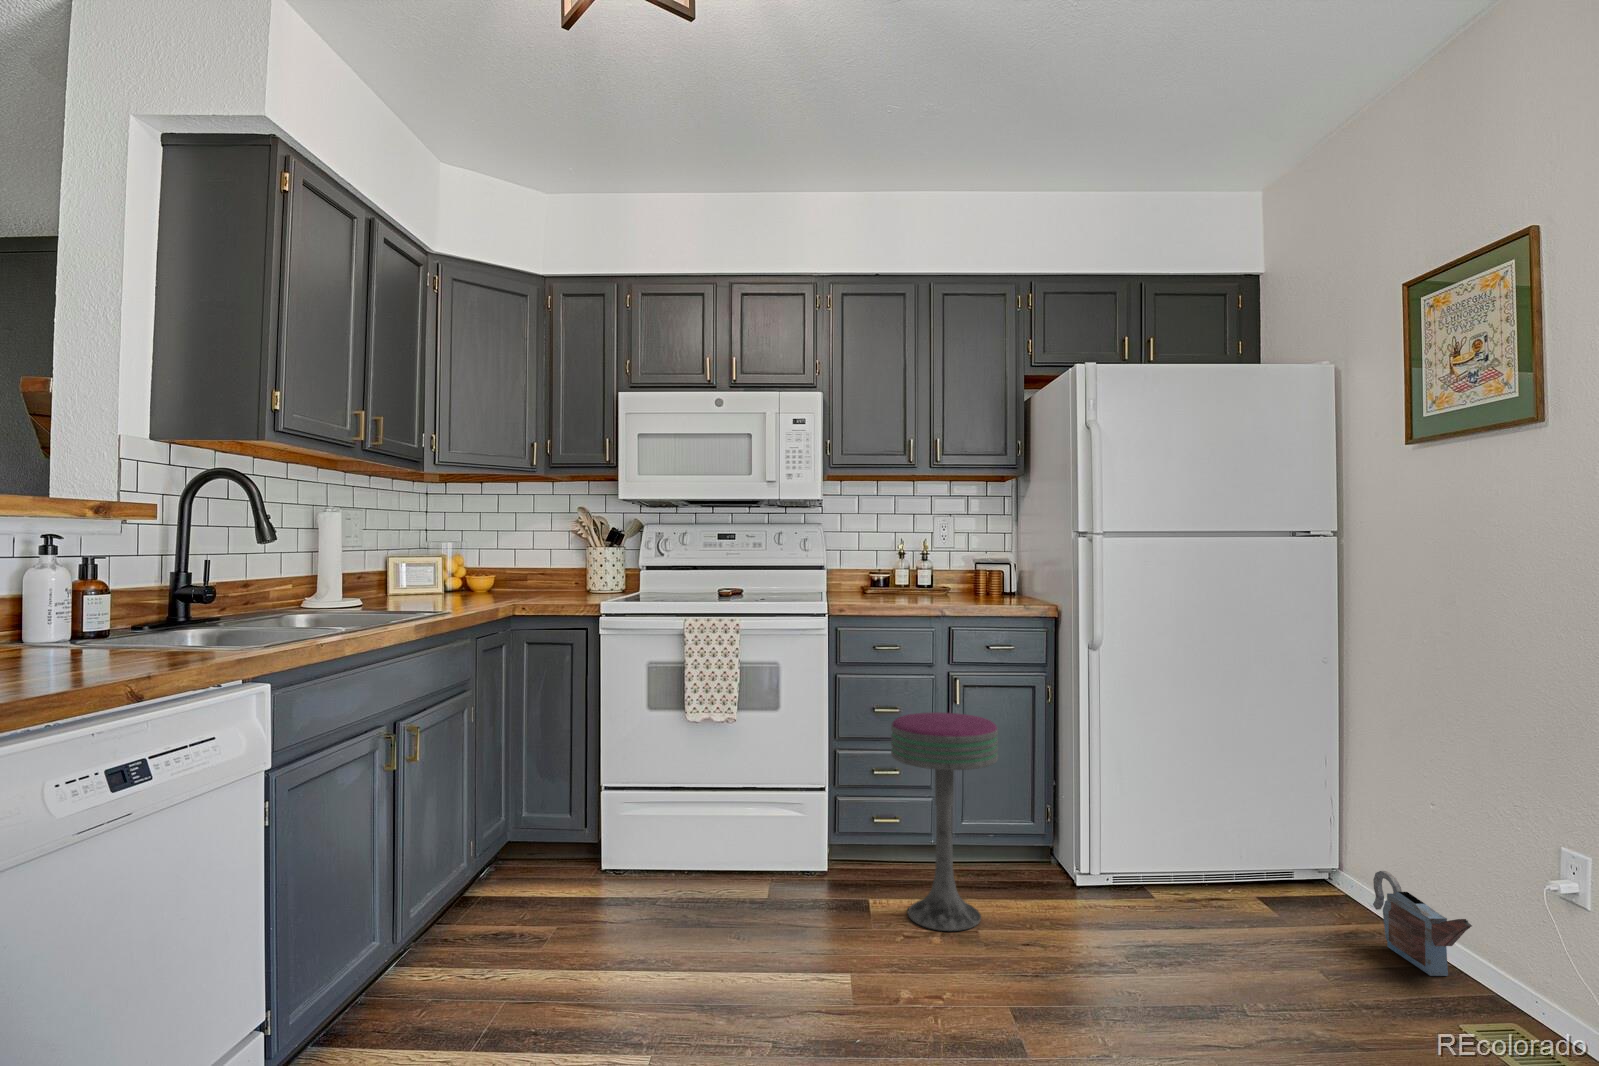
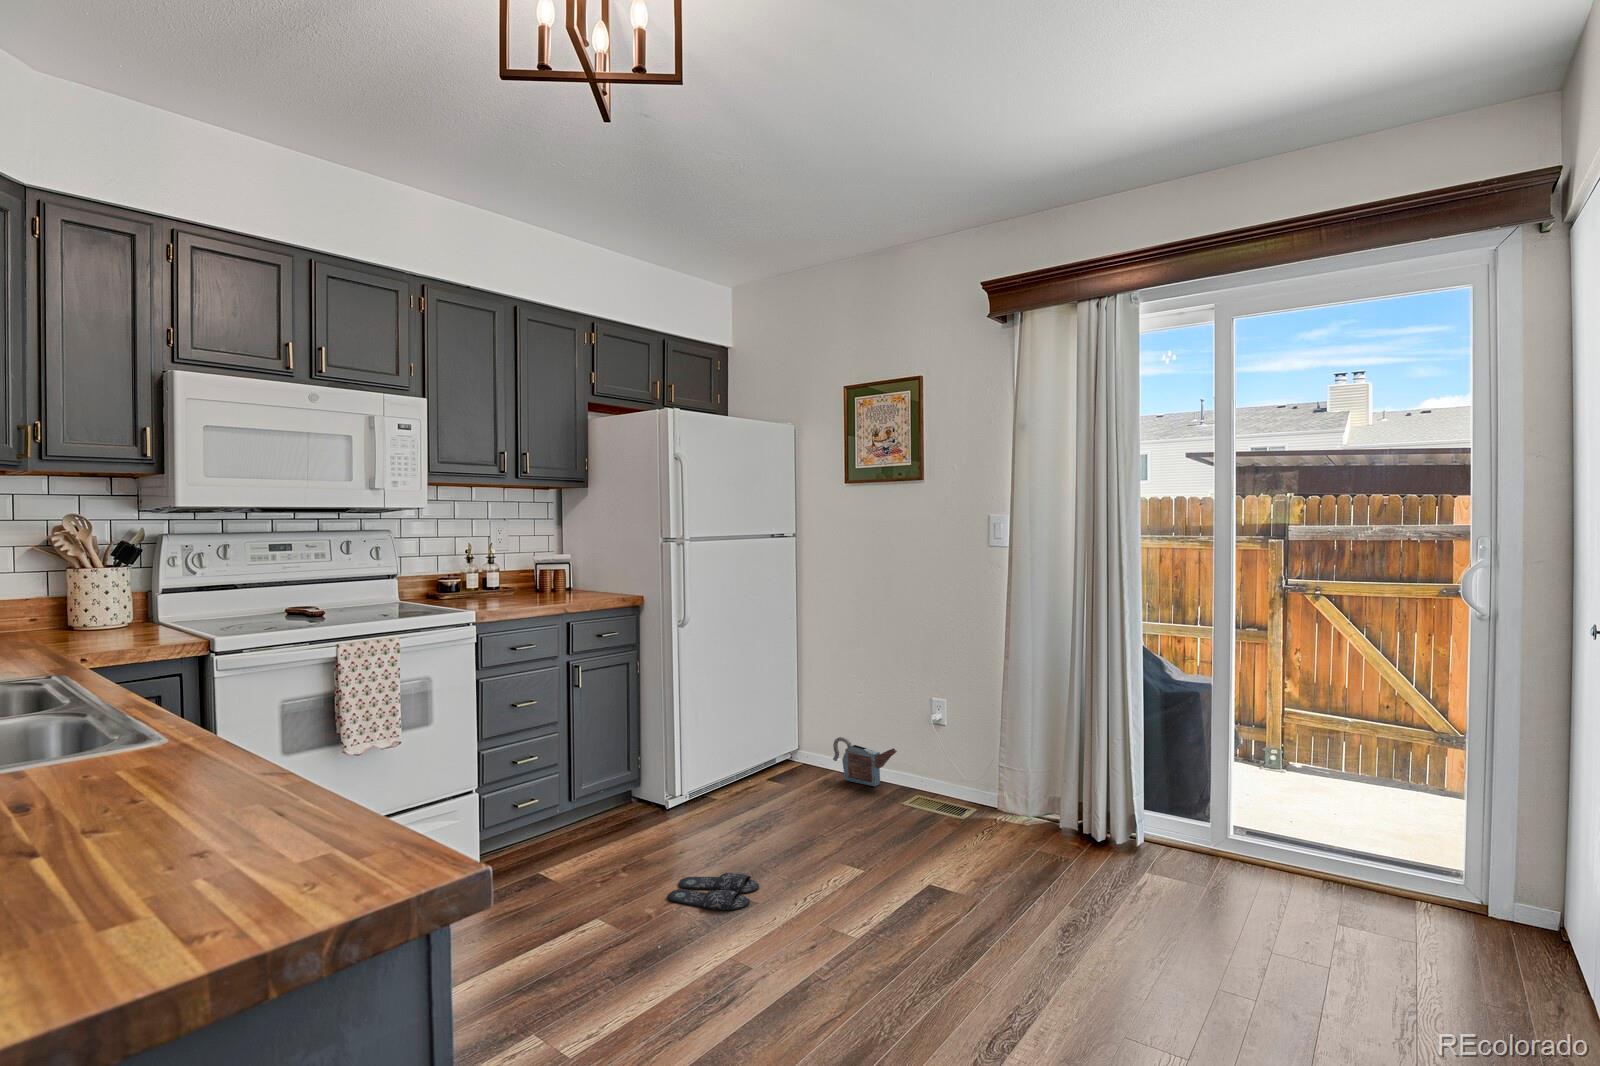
bar stool: present [891,712,998,931] -> none [571,691,661,871]
slippers: none [920,966,1037,1032] -> present [668,873,759,911]

